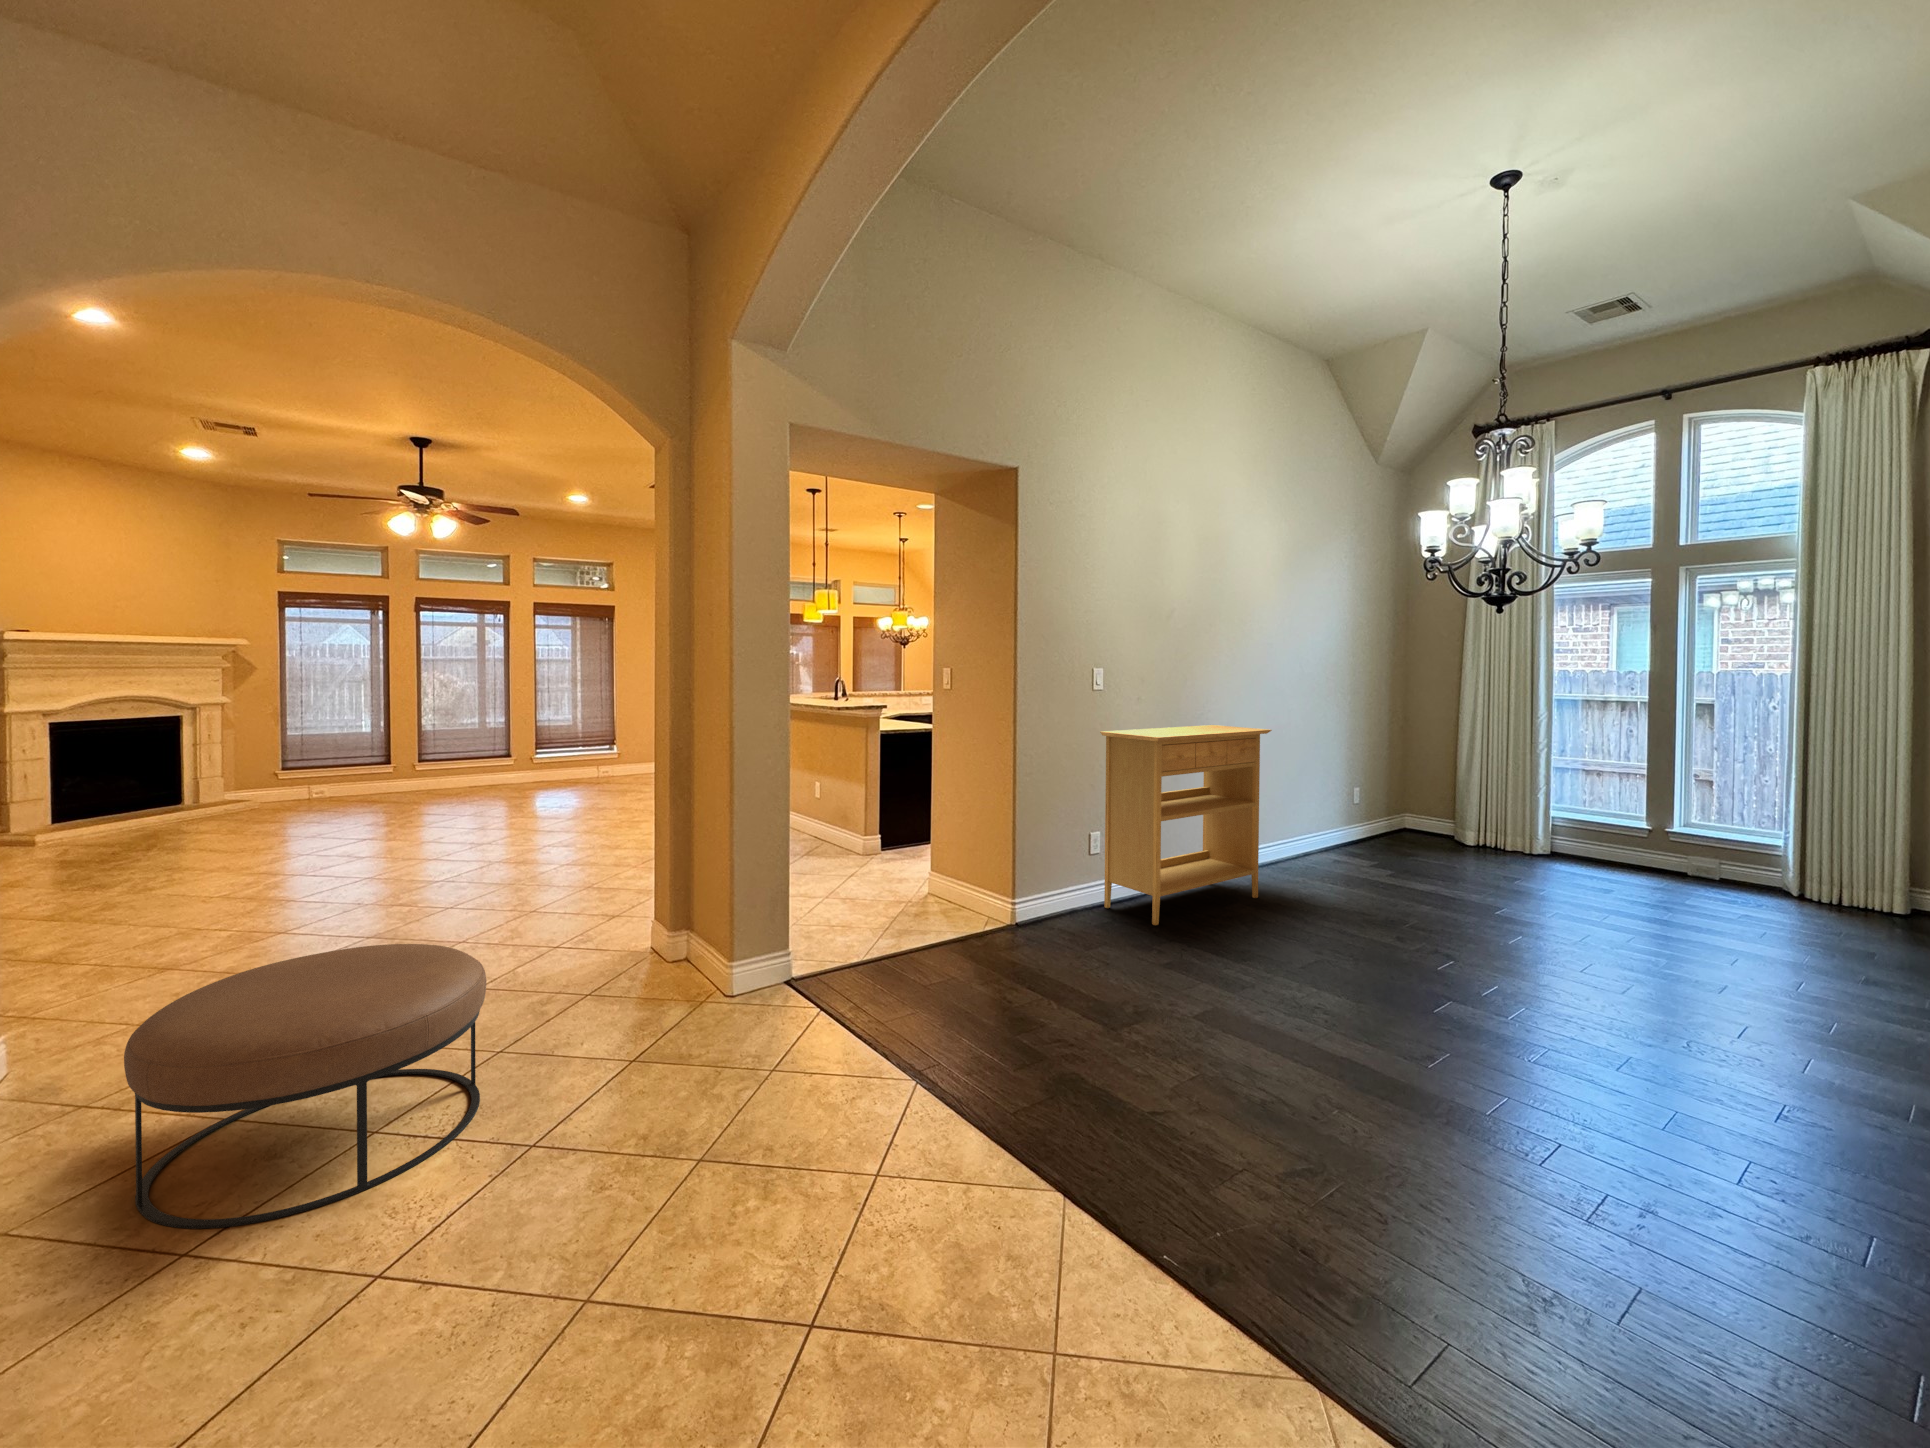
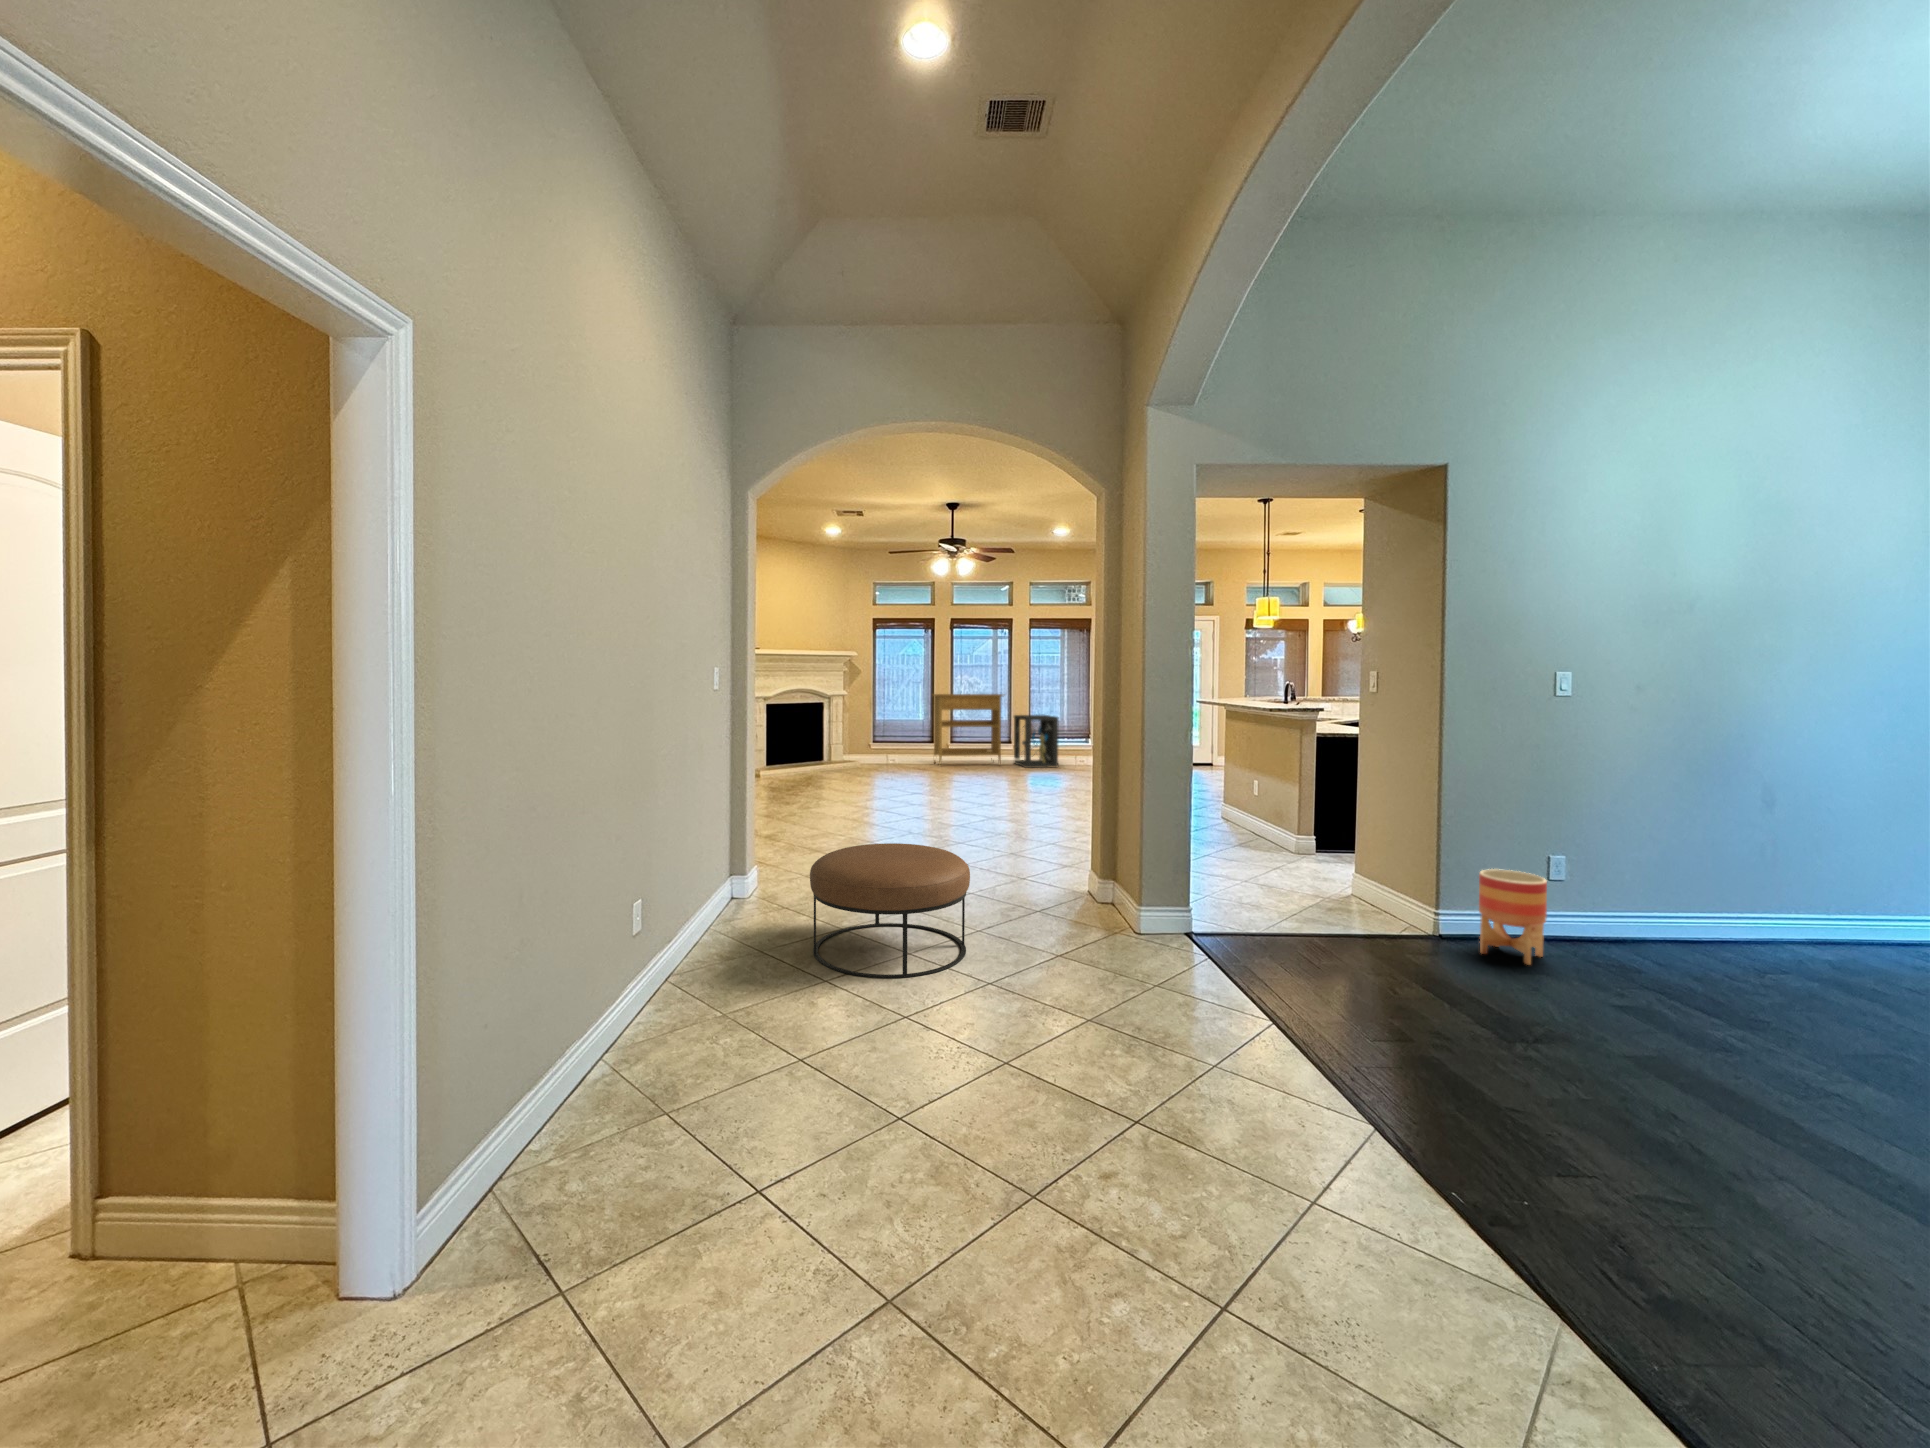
storage cabinet: none [514,719,576,785] -> present [1014,715,1059,768]
console table: present [1100,725,1272,925] -> present [933,694,1003,766]
planter: none [1047,850,1096,935] -> present [1479,869,1547,965]

